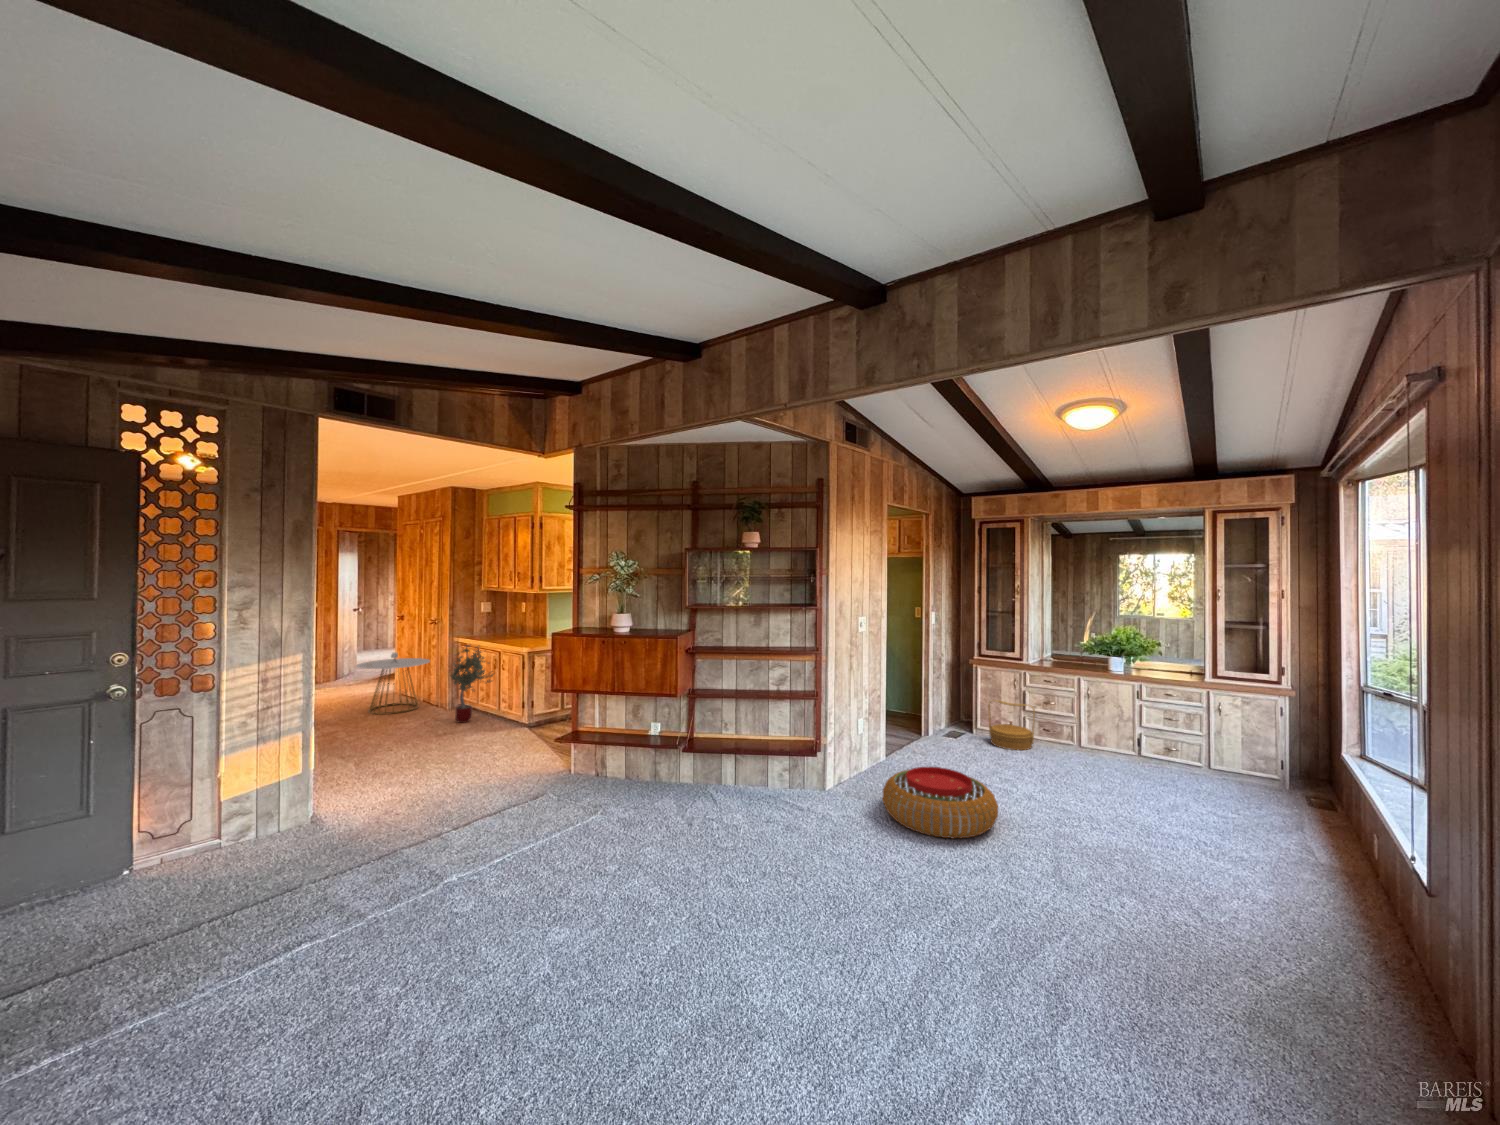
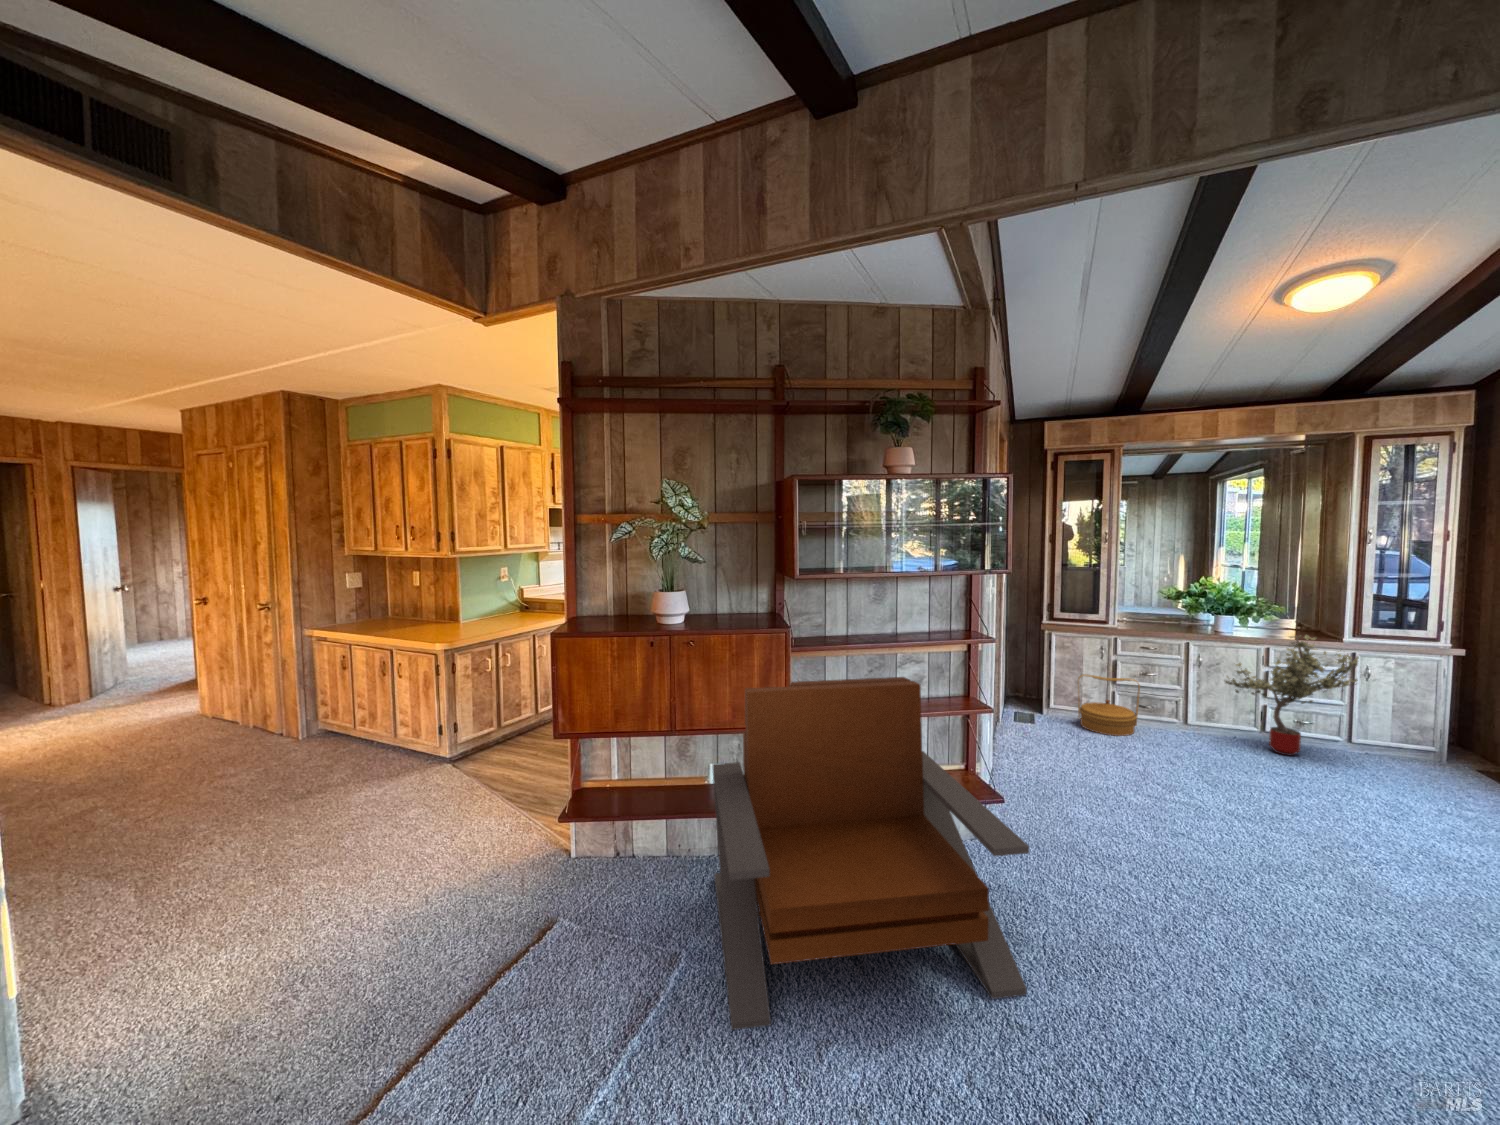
potted tree: present [451,645,493,723] -> present [1225,635,1359,755]
side table: present [357,652,430,715] -> none [123,659,264,764]
lounge chair: none [608,670,778,848] -> present [713,677,1029,1030]
pouf: present [882,767,998,838] -> none [1084,795,1289,919]

